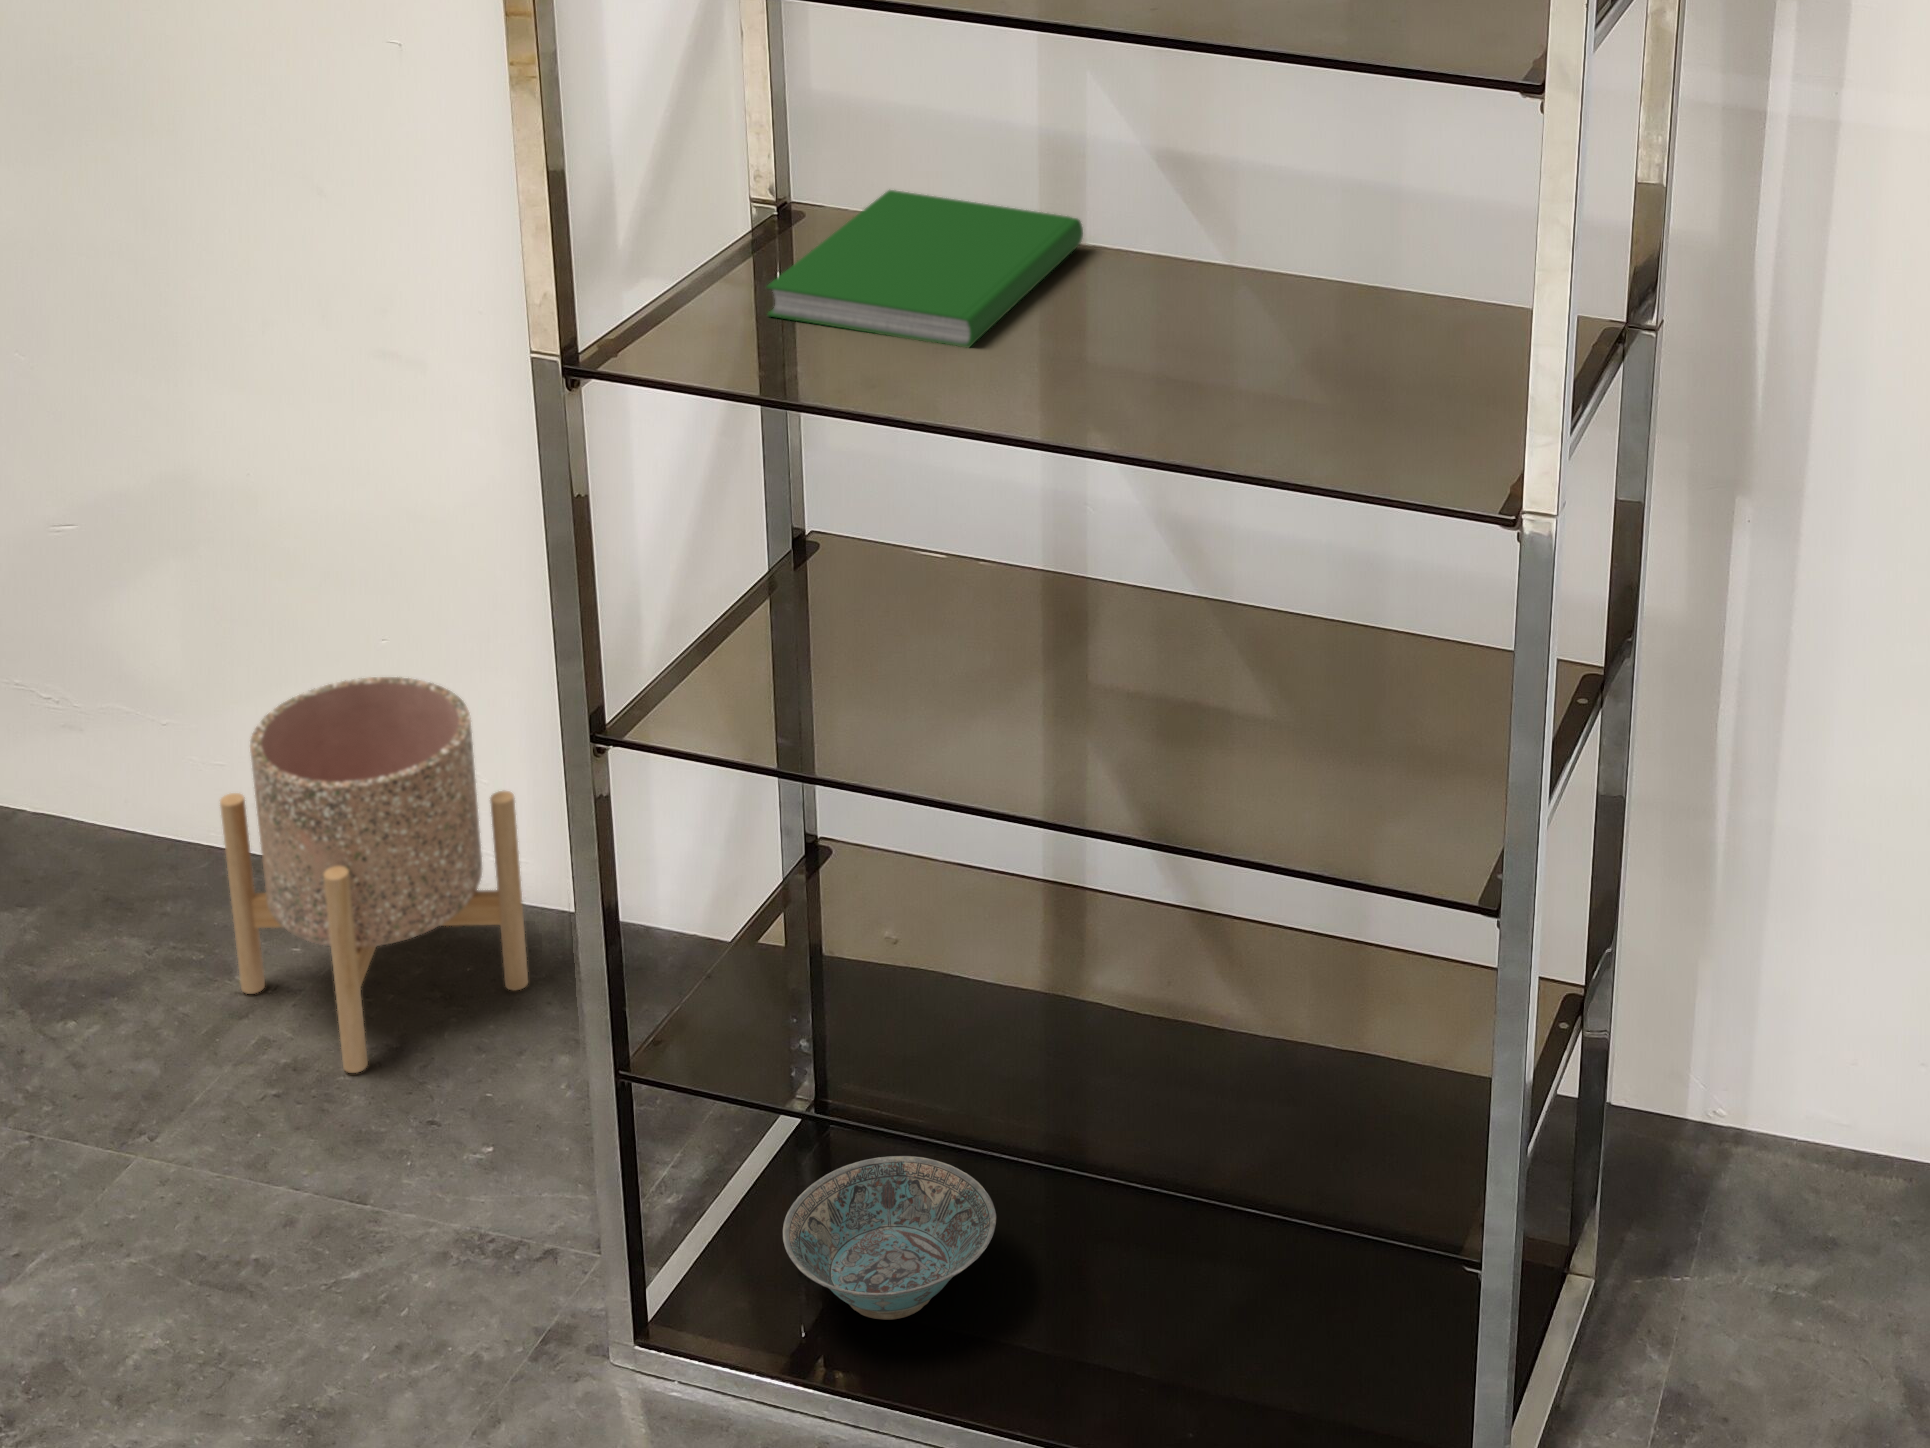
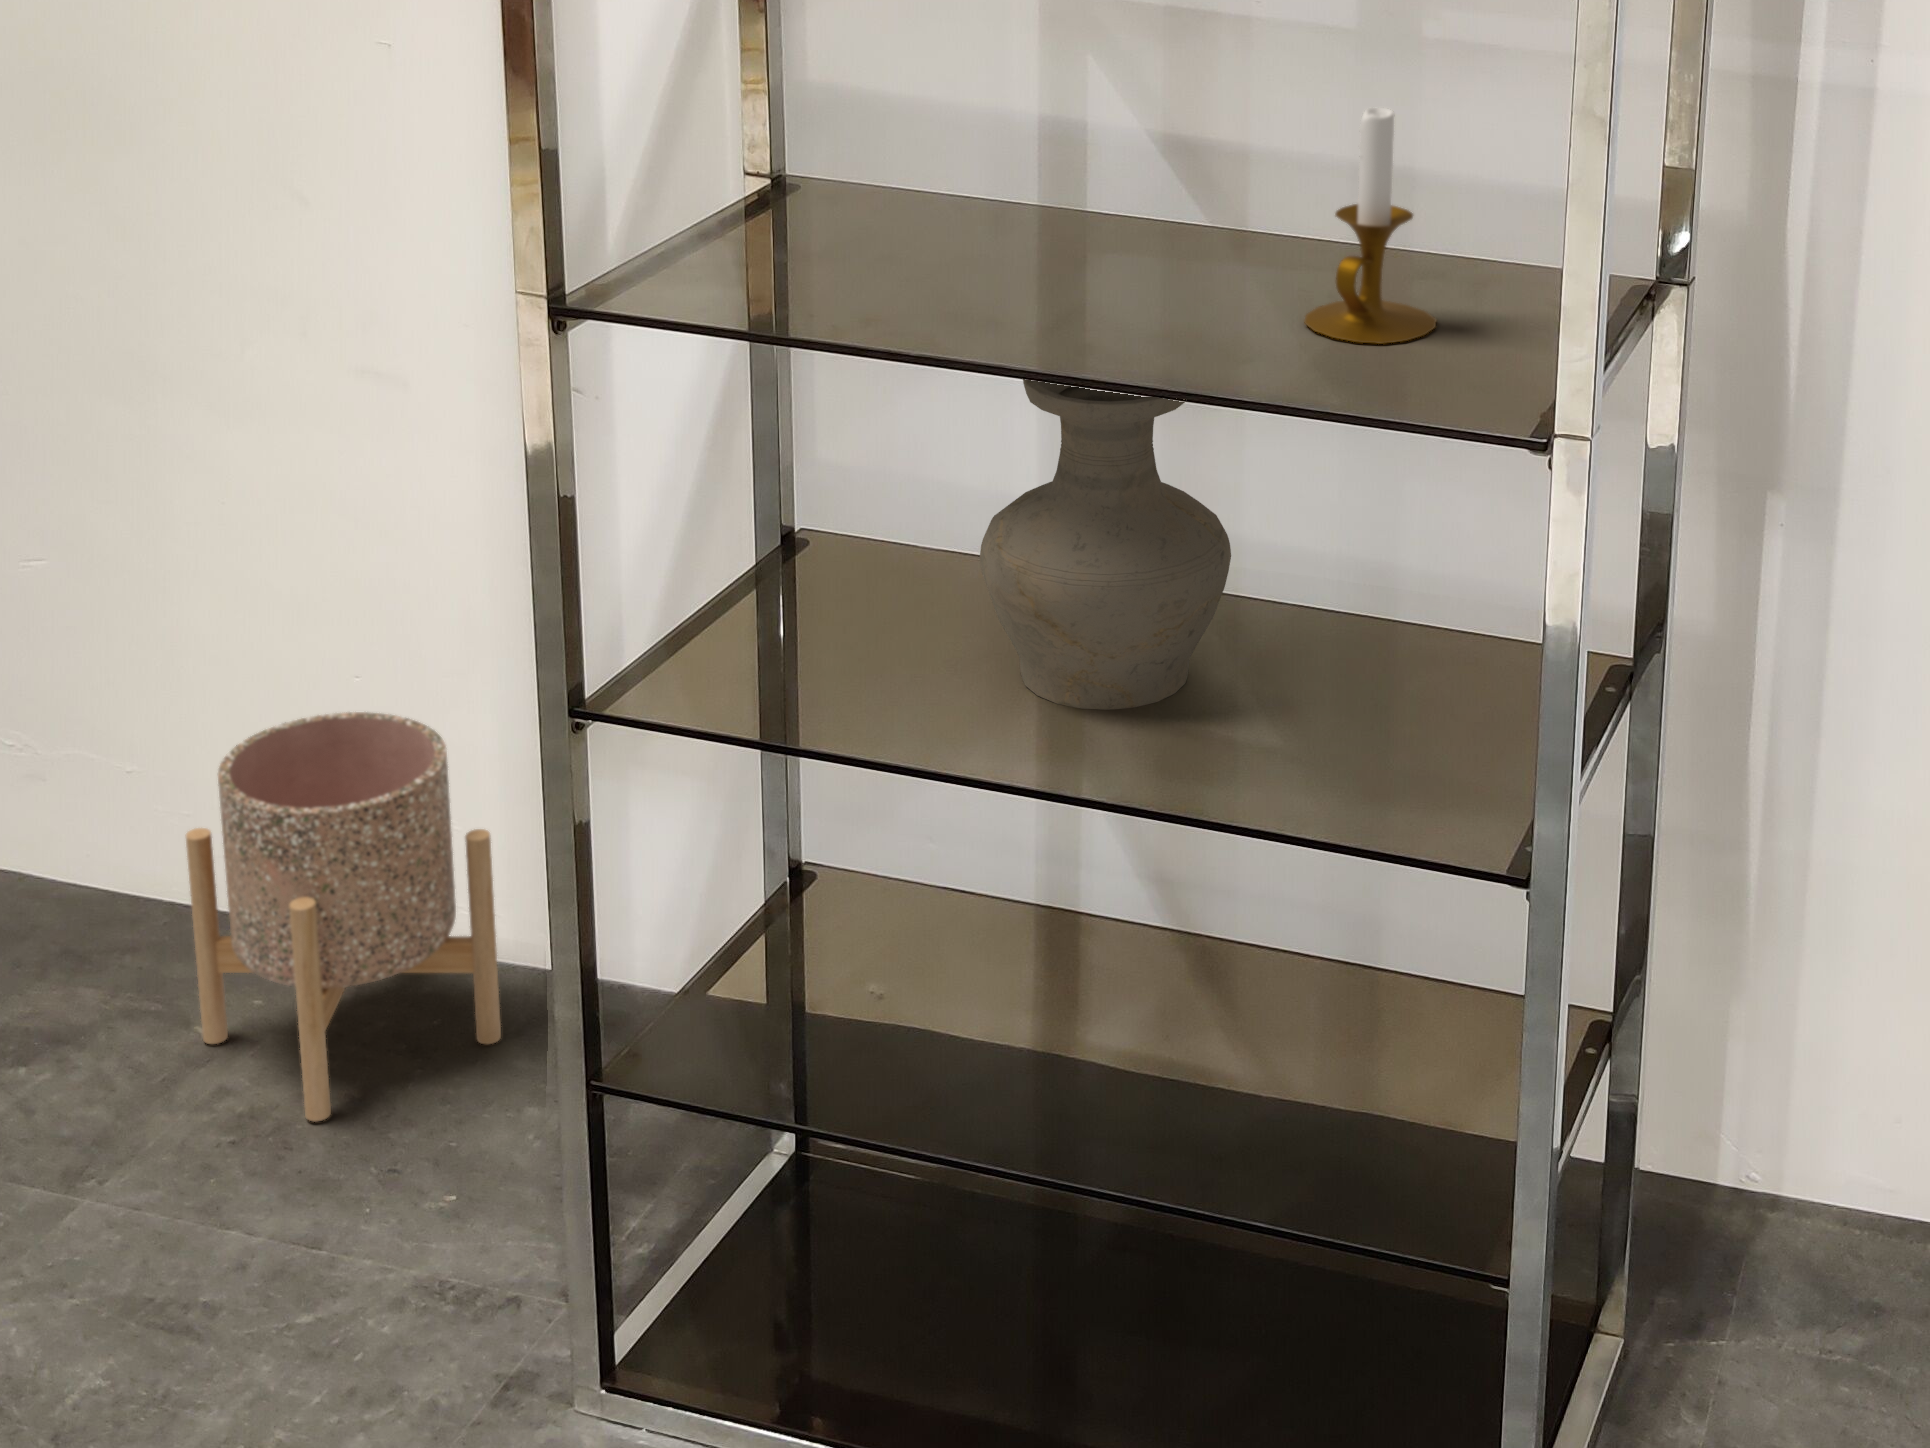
candlestick: none [1289,160,1415,385] -> present [1304,108,1437,344]
hardcover book: present [767,190,1083,348] -> none [758,173,1089,310]
vase: none [982,366,1222,714] -> present [980,379,1231,710]
ceramic bowl: present [783,1156,996,1320] -> none [760,1201,987,1370]

